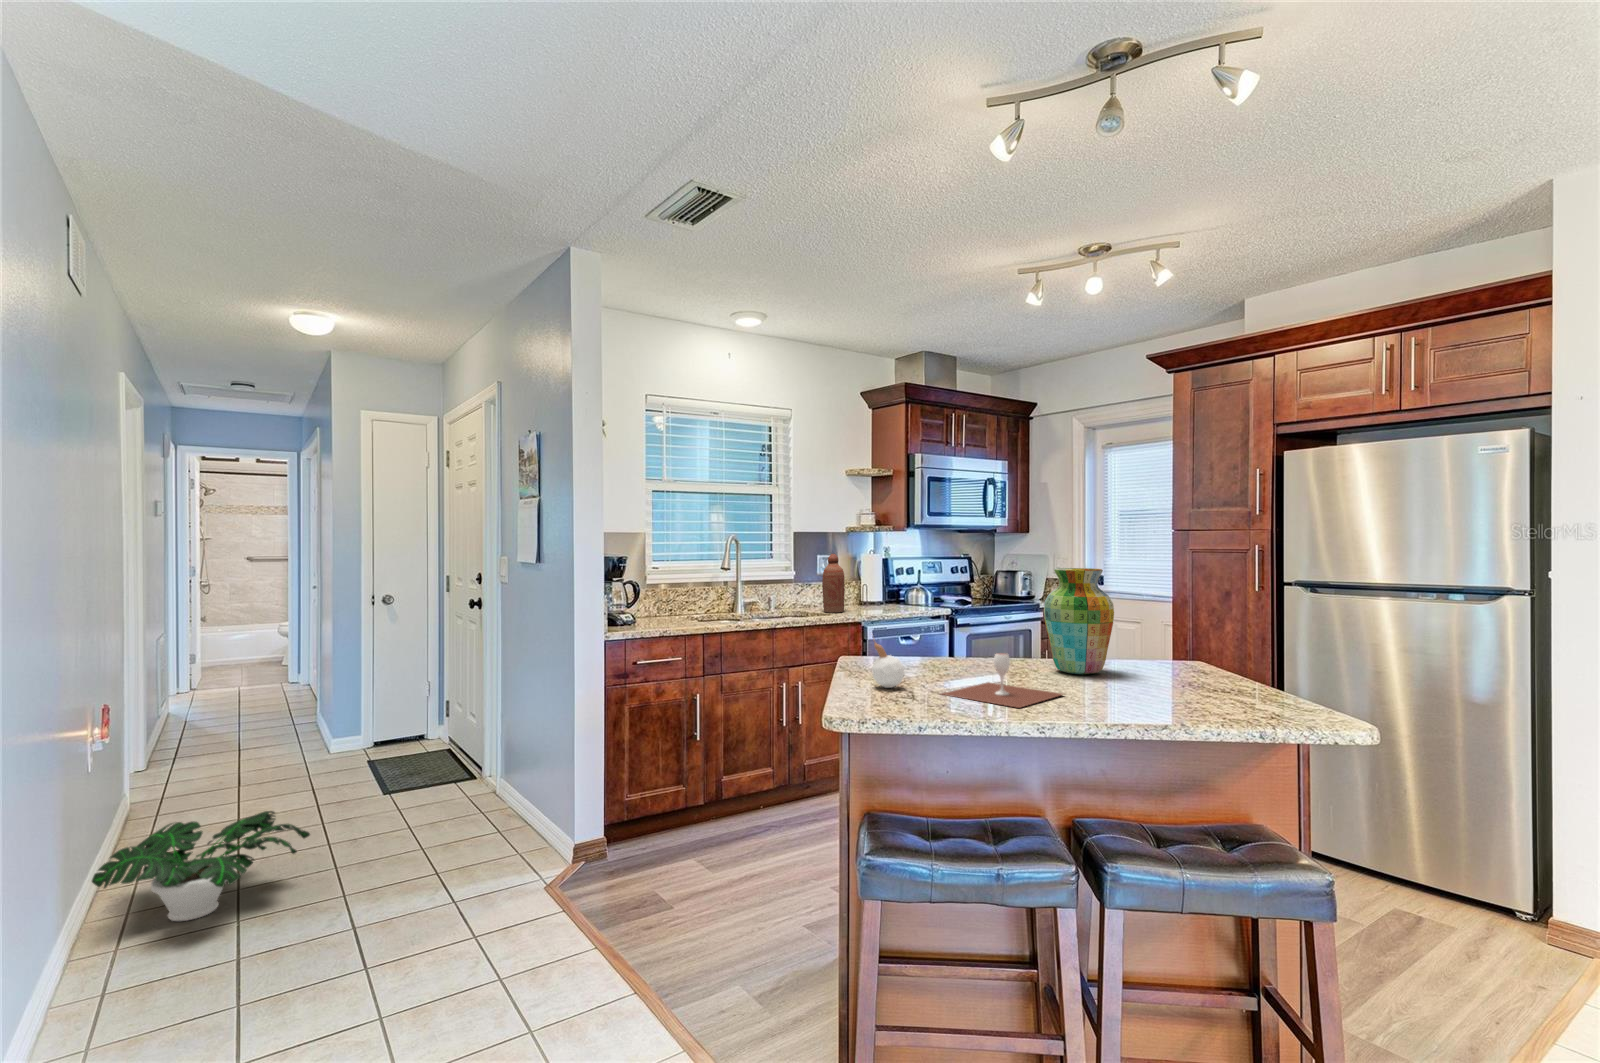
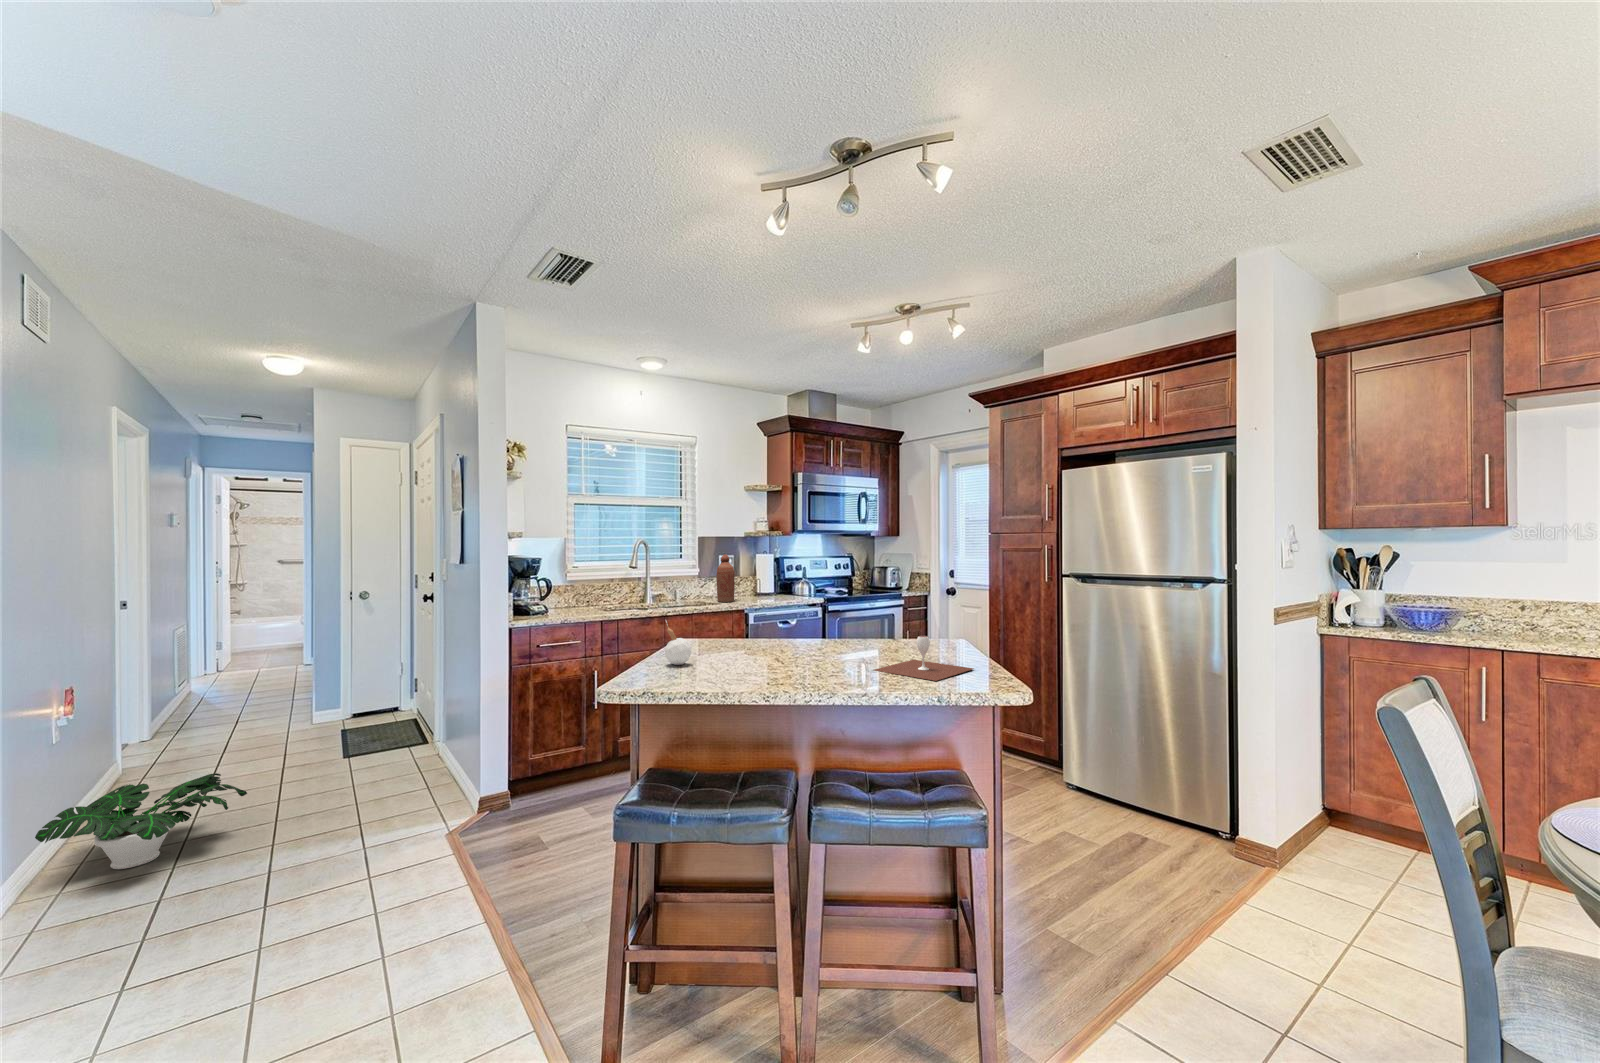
vase: present [1044,568,1114,674] -> none [827,565,881,651]
wine glass: present [942,653,1063,708] -> present [874,636,974,681]

